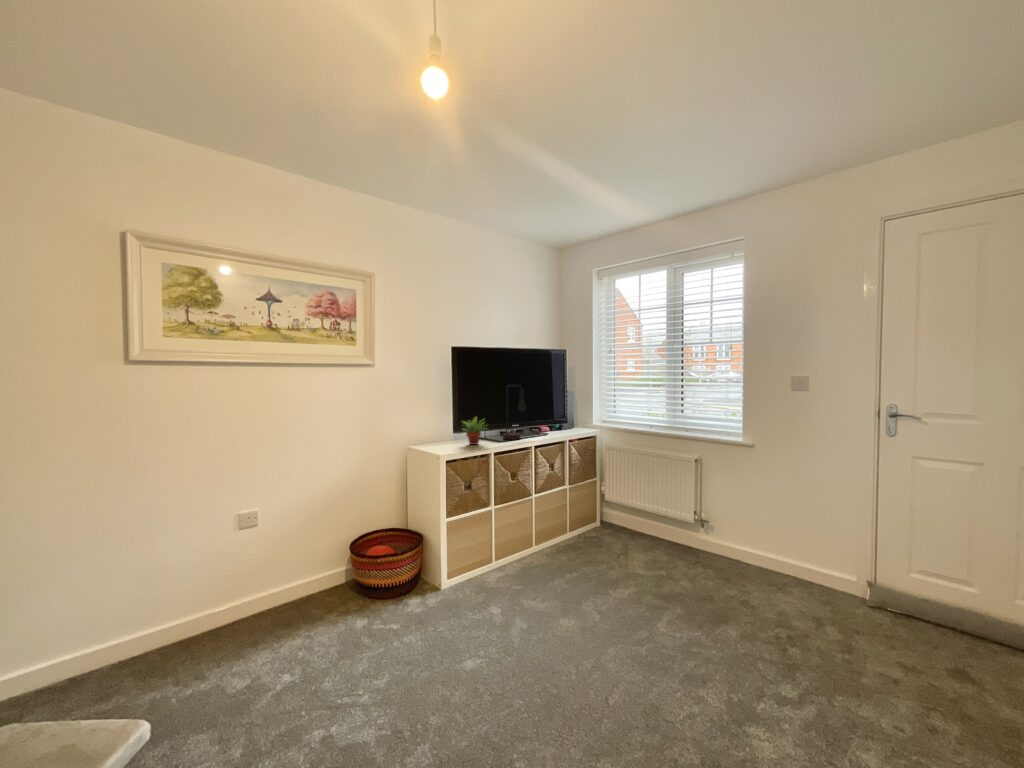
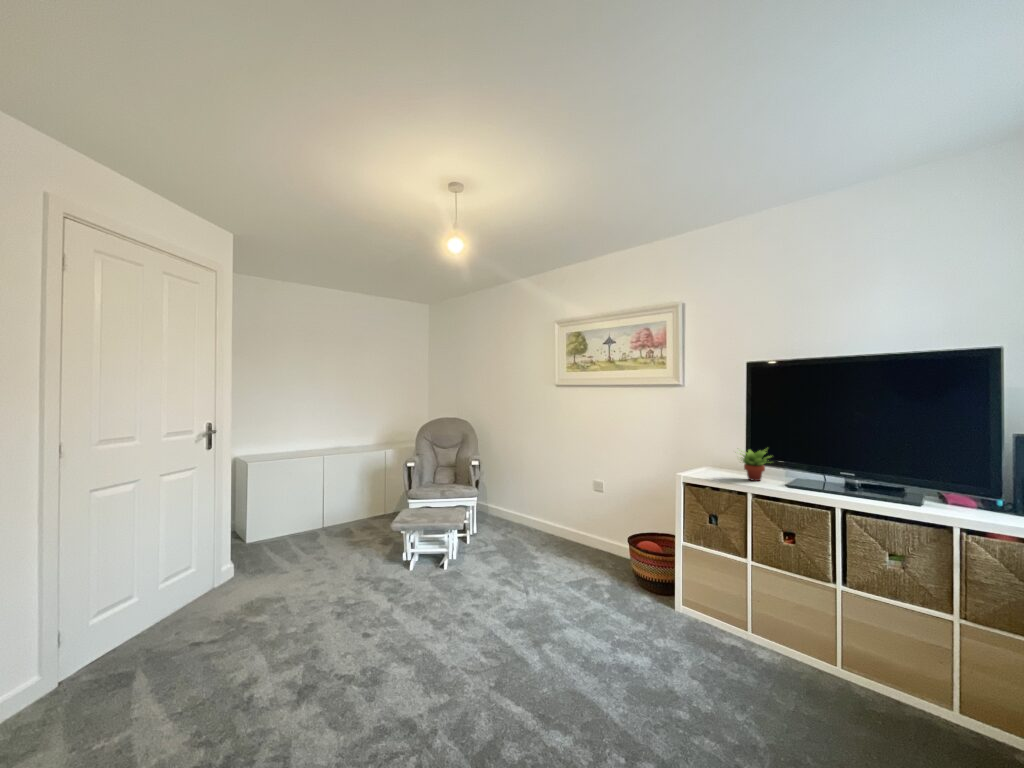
table lamp: present [503,385,526,440] -> none [811,411,856,493]

